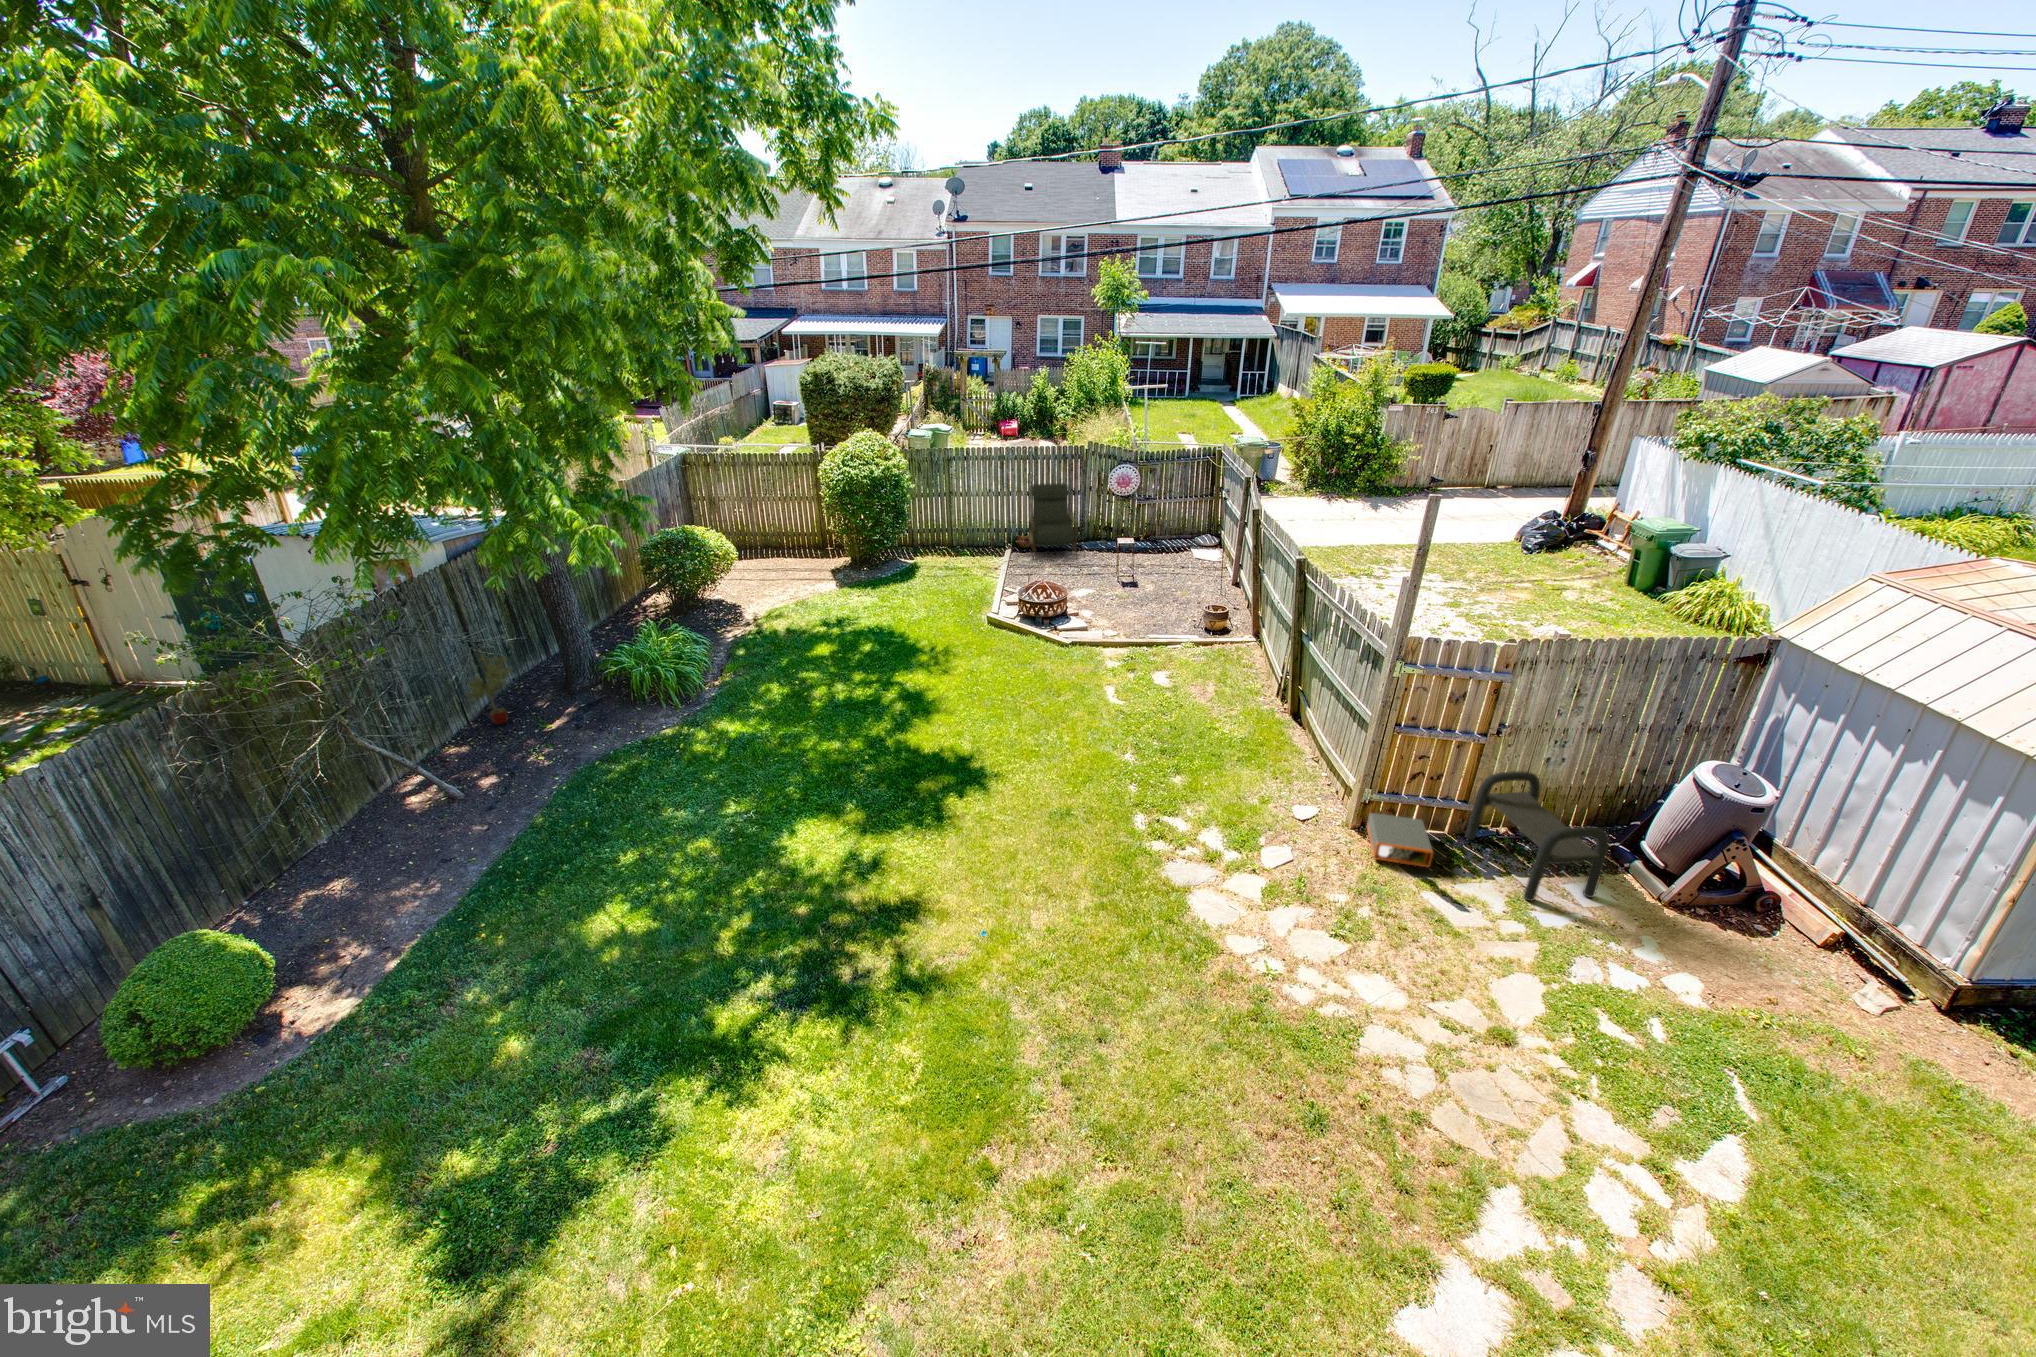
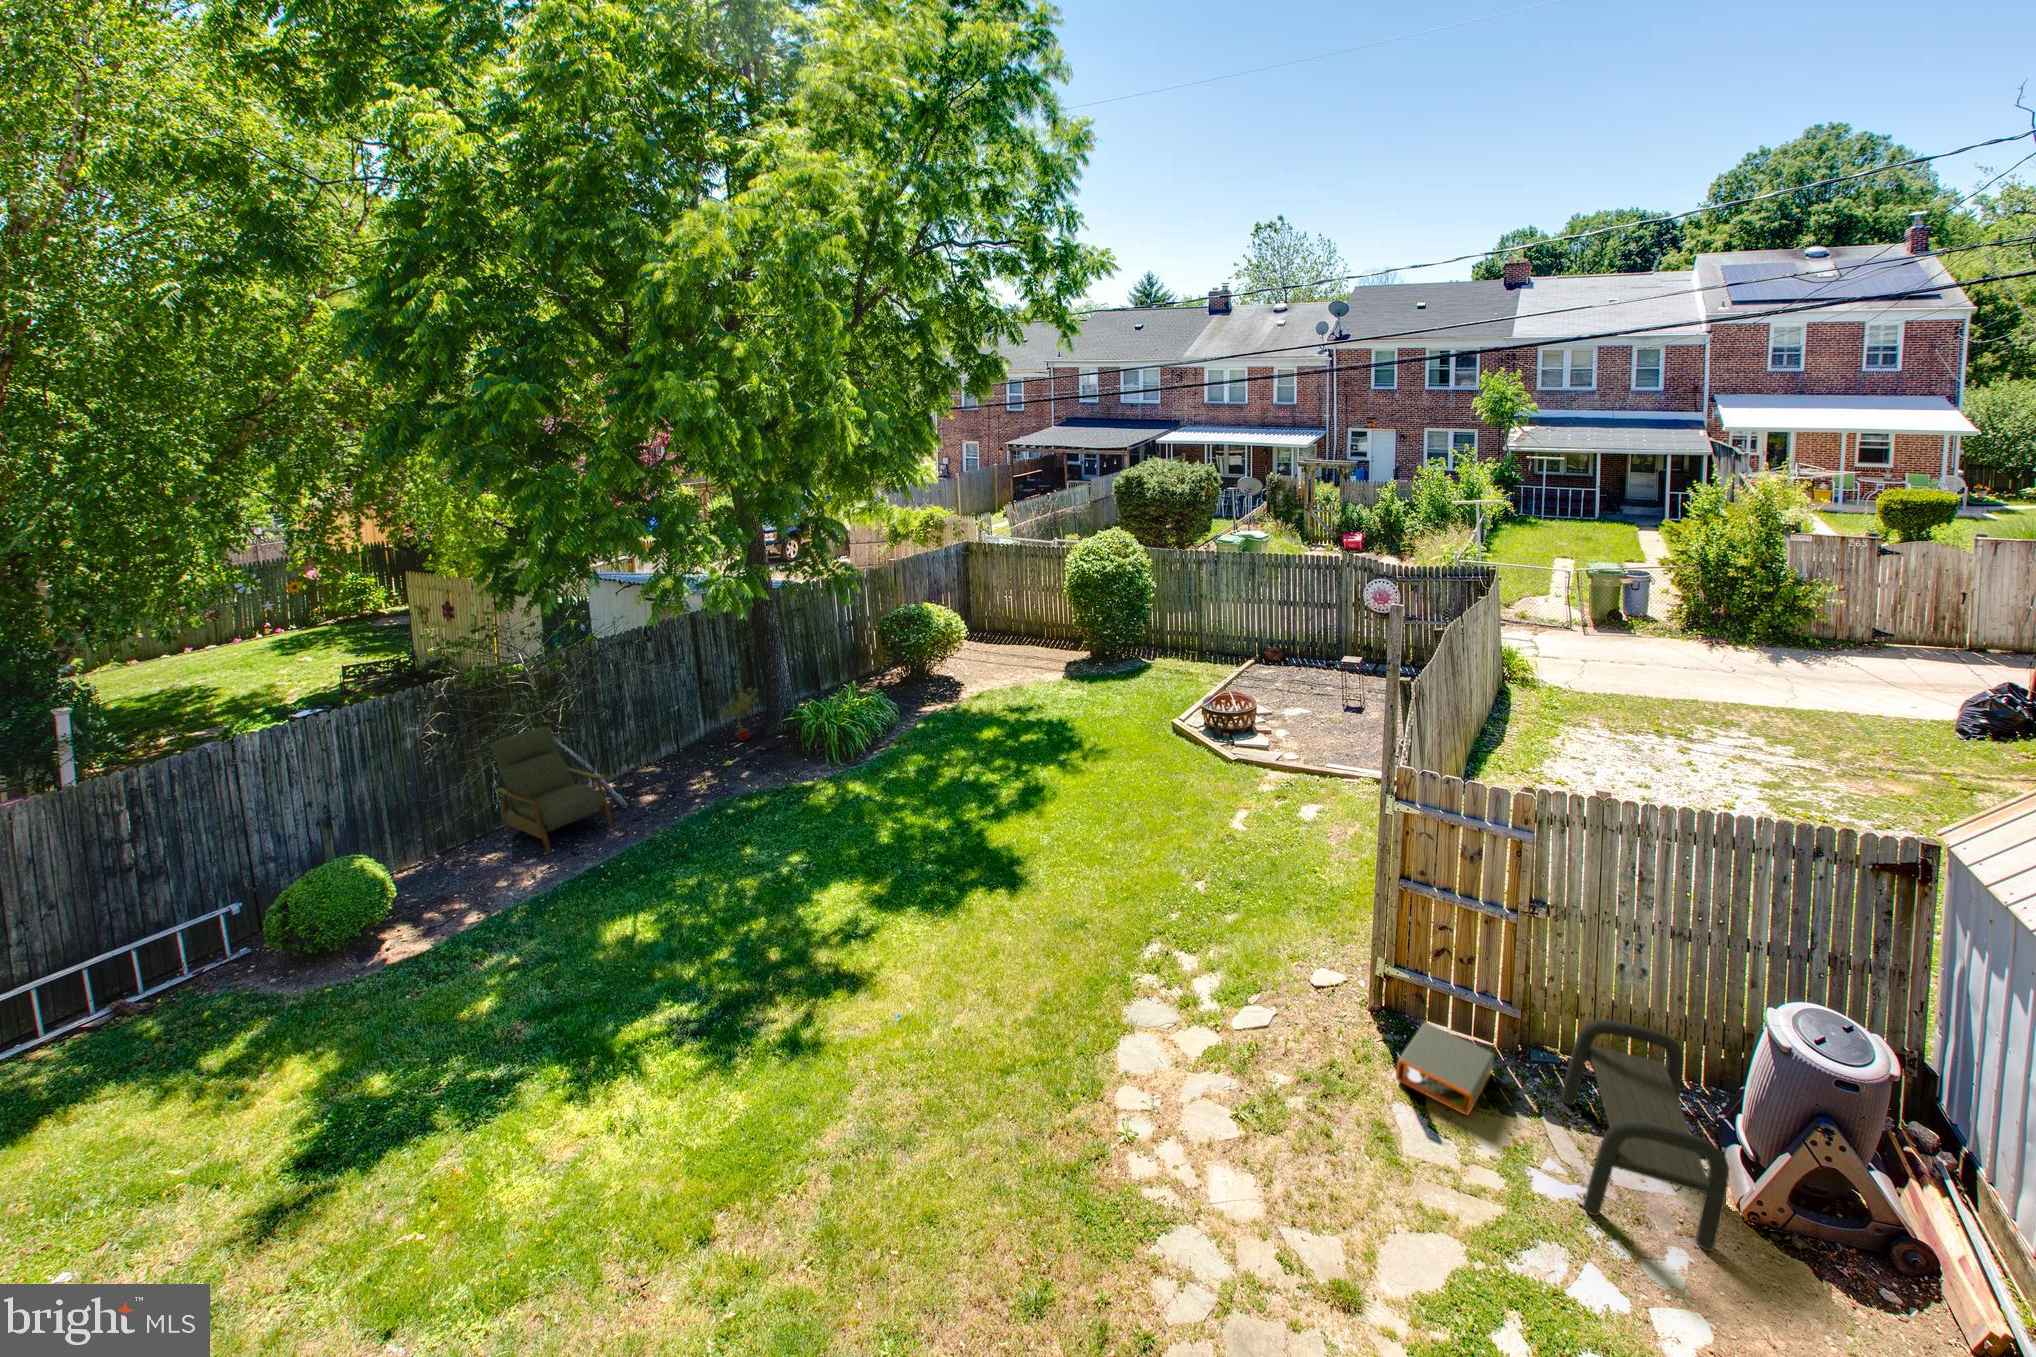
chair: present [1028,483,1077,559] -> present [490,727,613,854]

